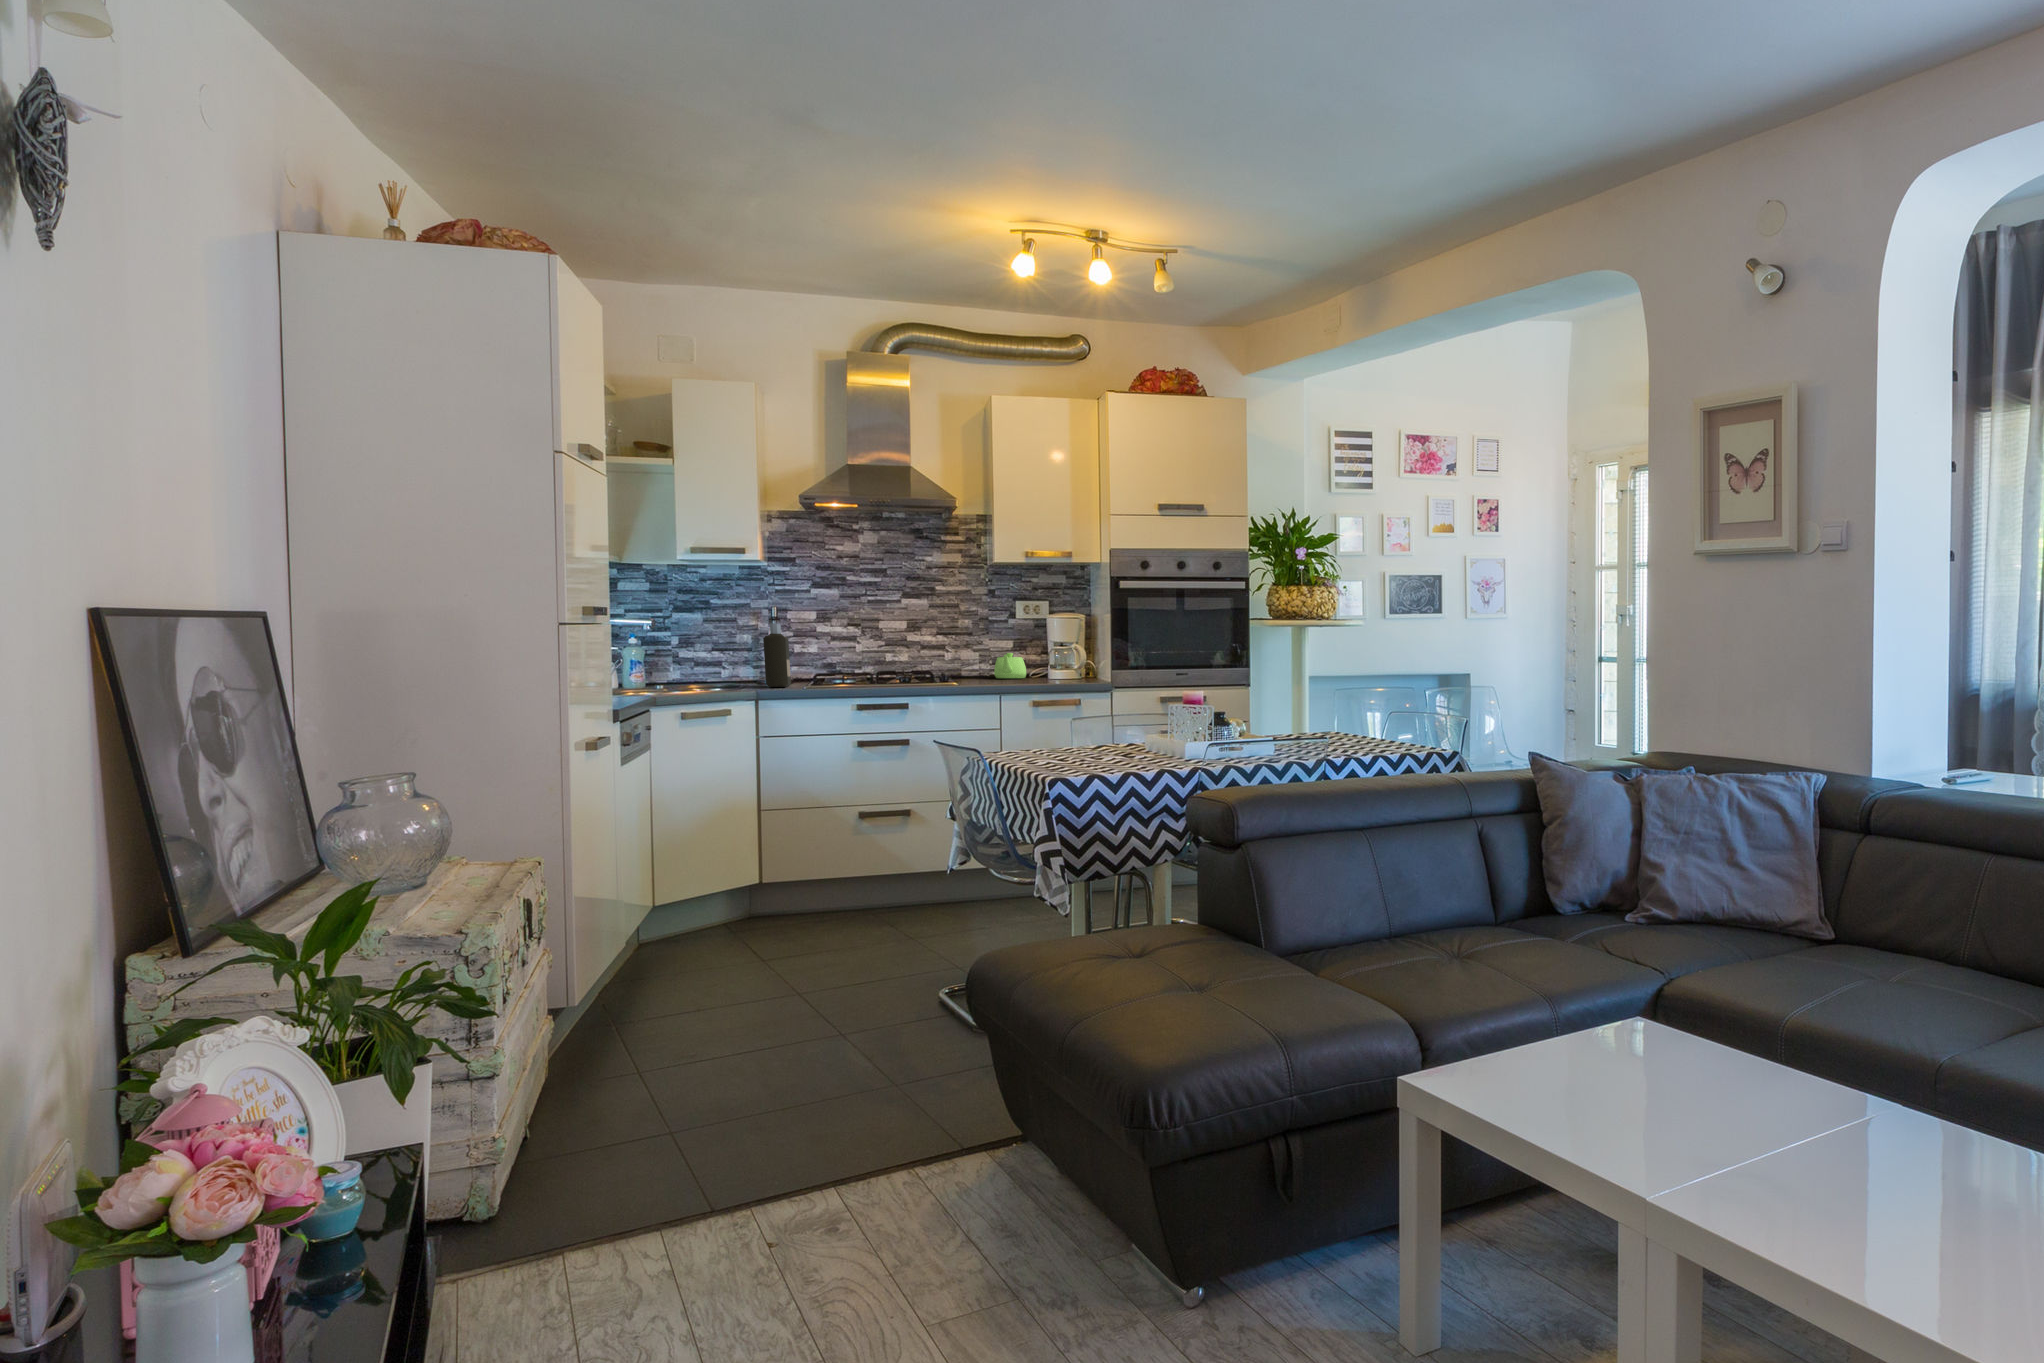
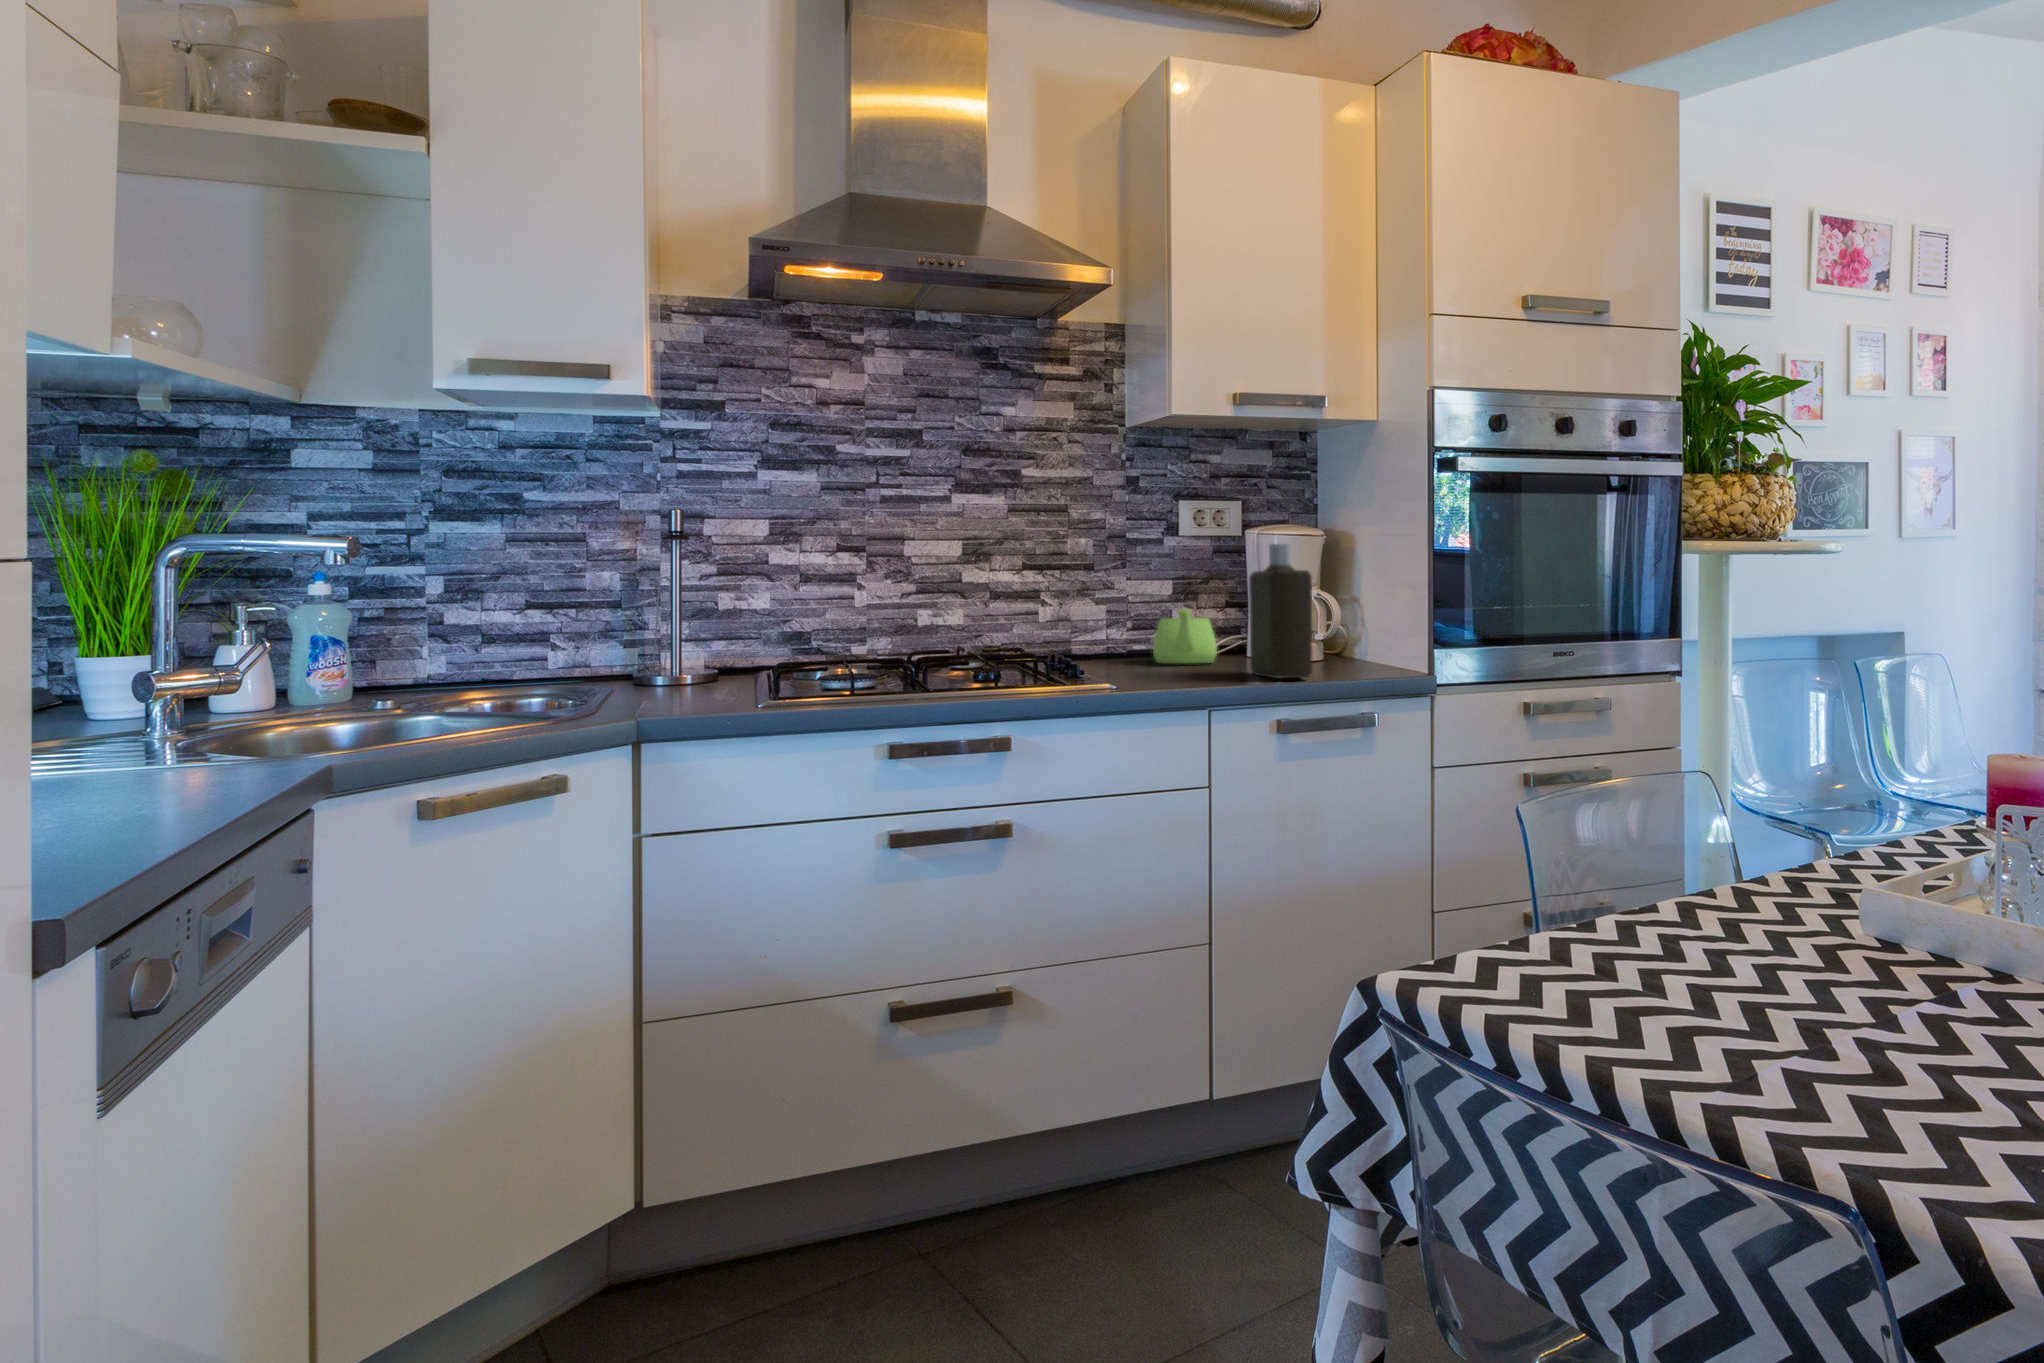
bottle: present [763,623,791,687] -> present [1249,544,1313,679]

